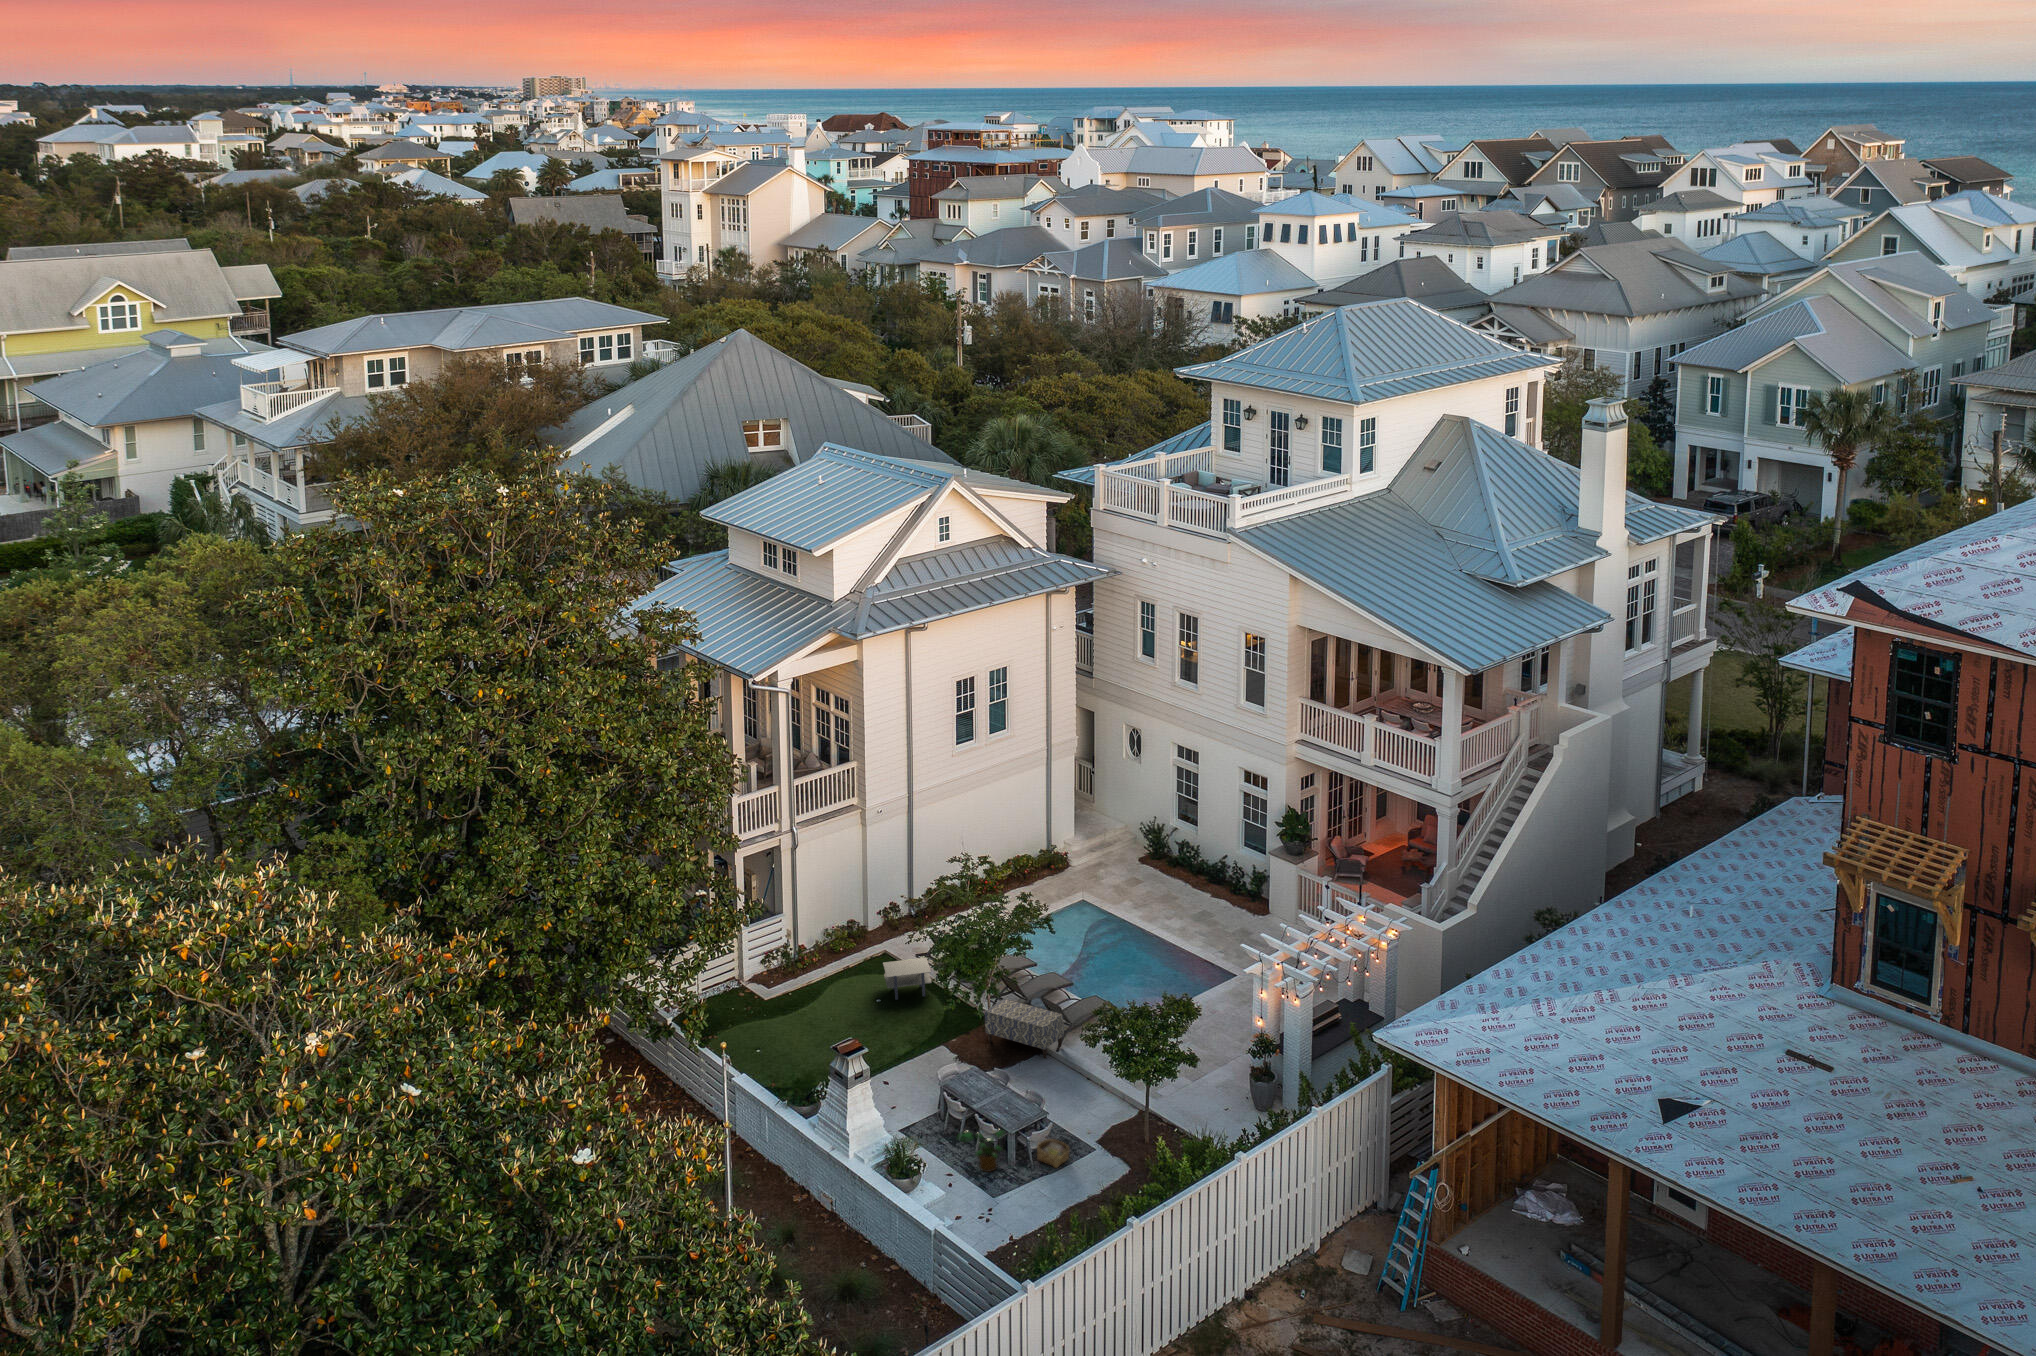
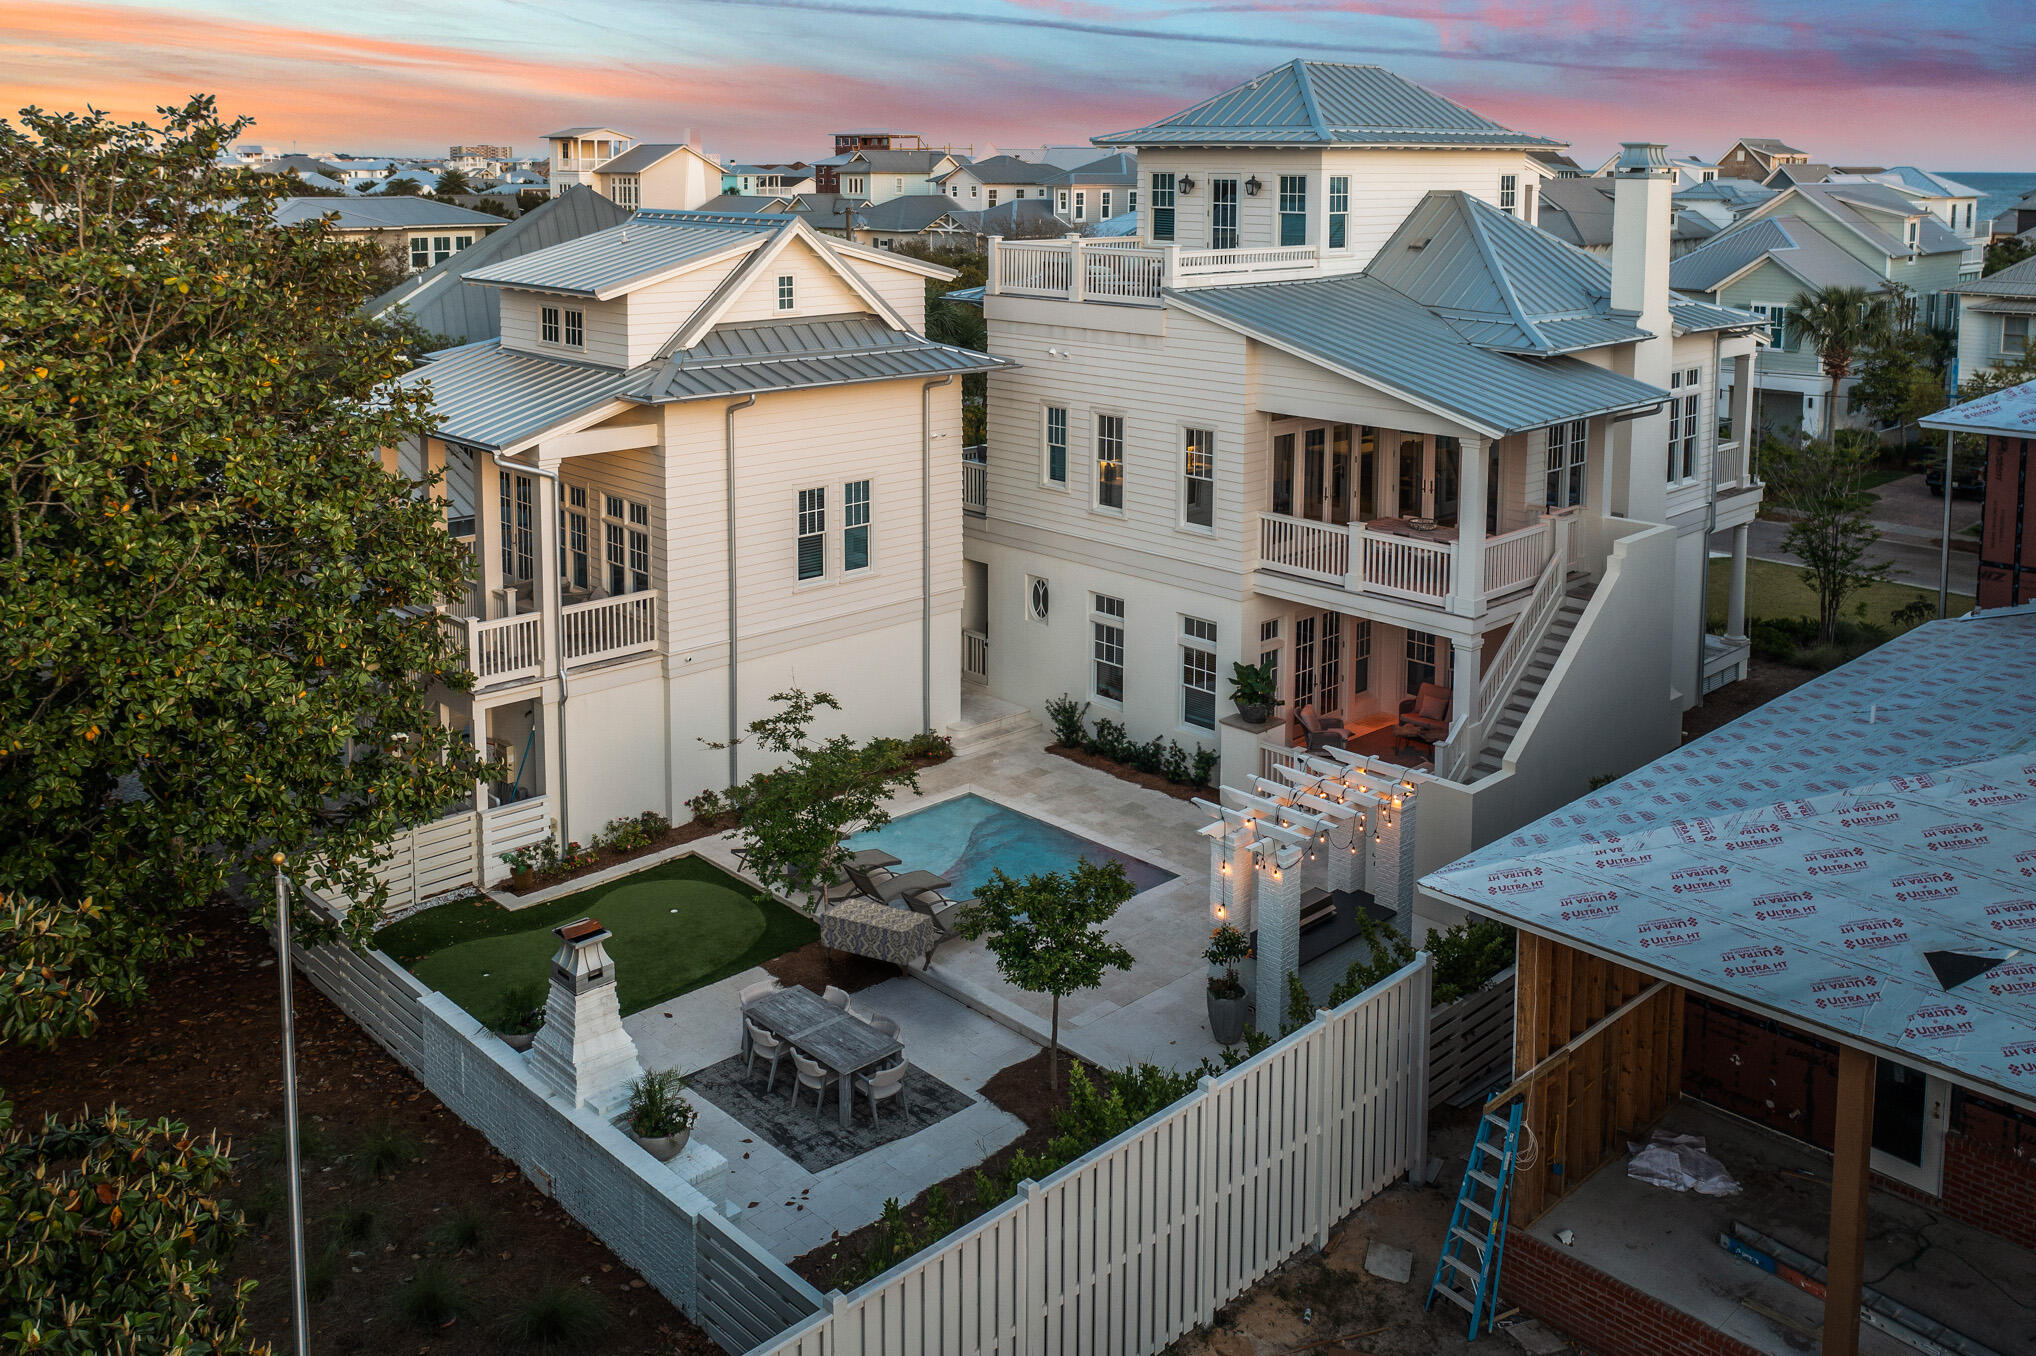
side table: present [883,958,932,1000] -> none [684,852,751,908]
potted plant: present [957,1129,1005,1172] -> present [499,852,535,889]
woven basket: present [1037,1139,1070,1168] -> none [883,1078,935,1127]

